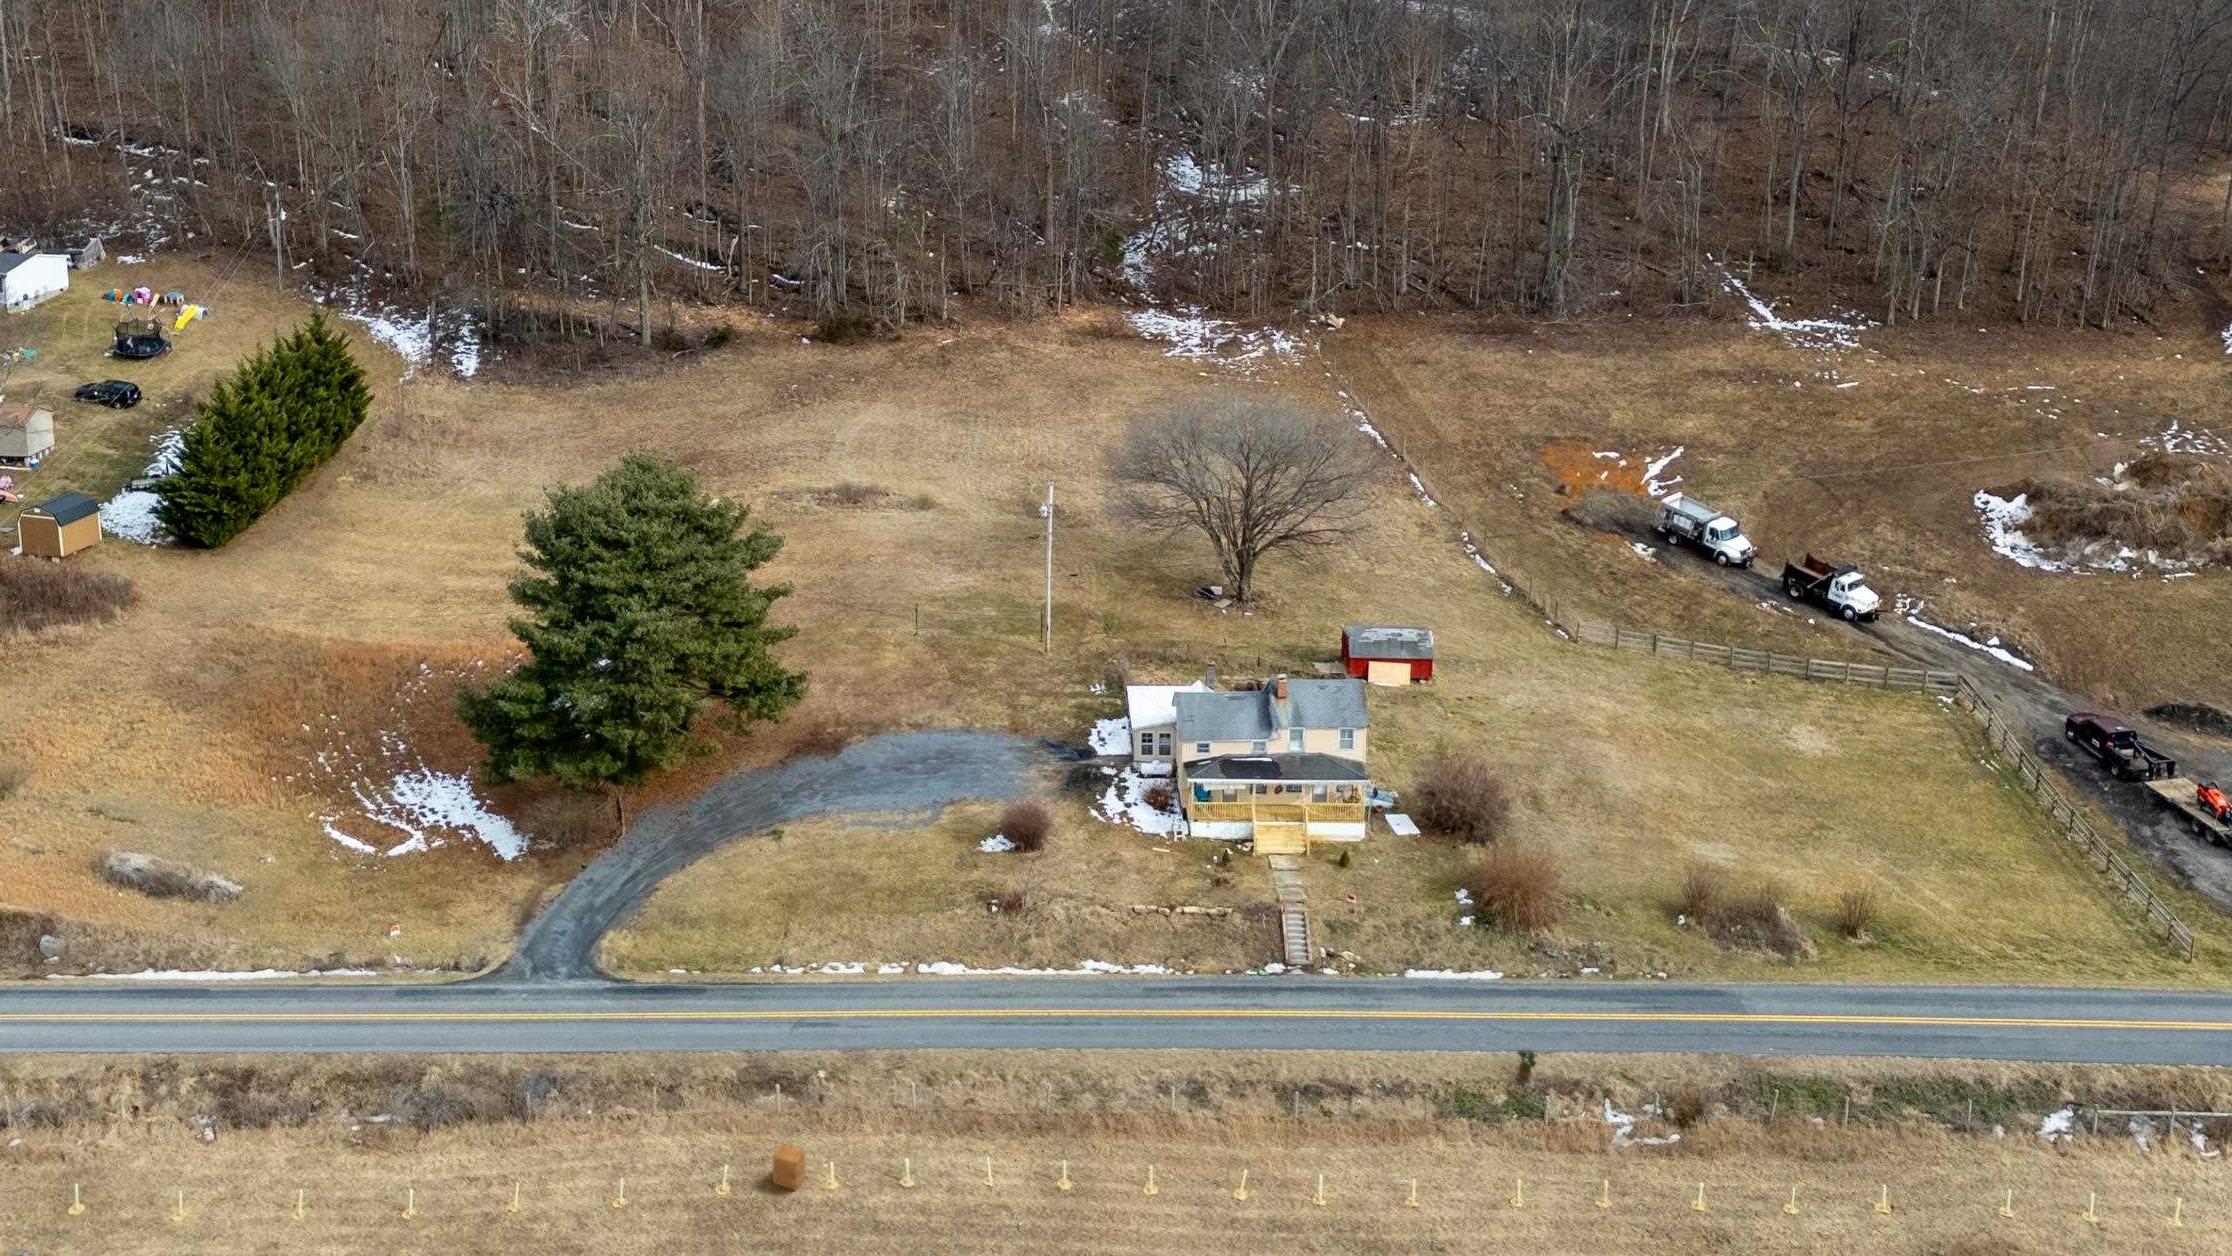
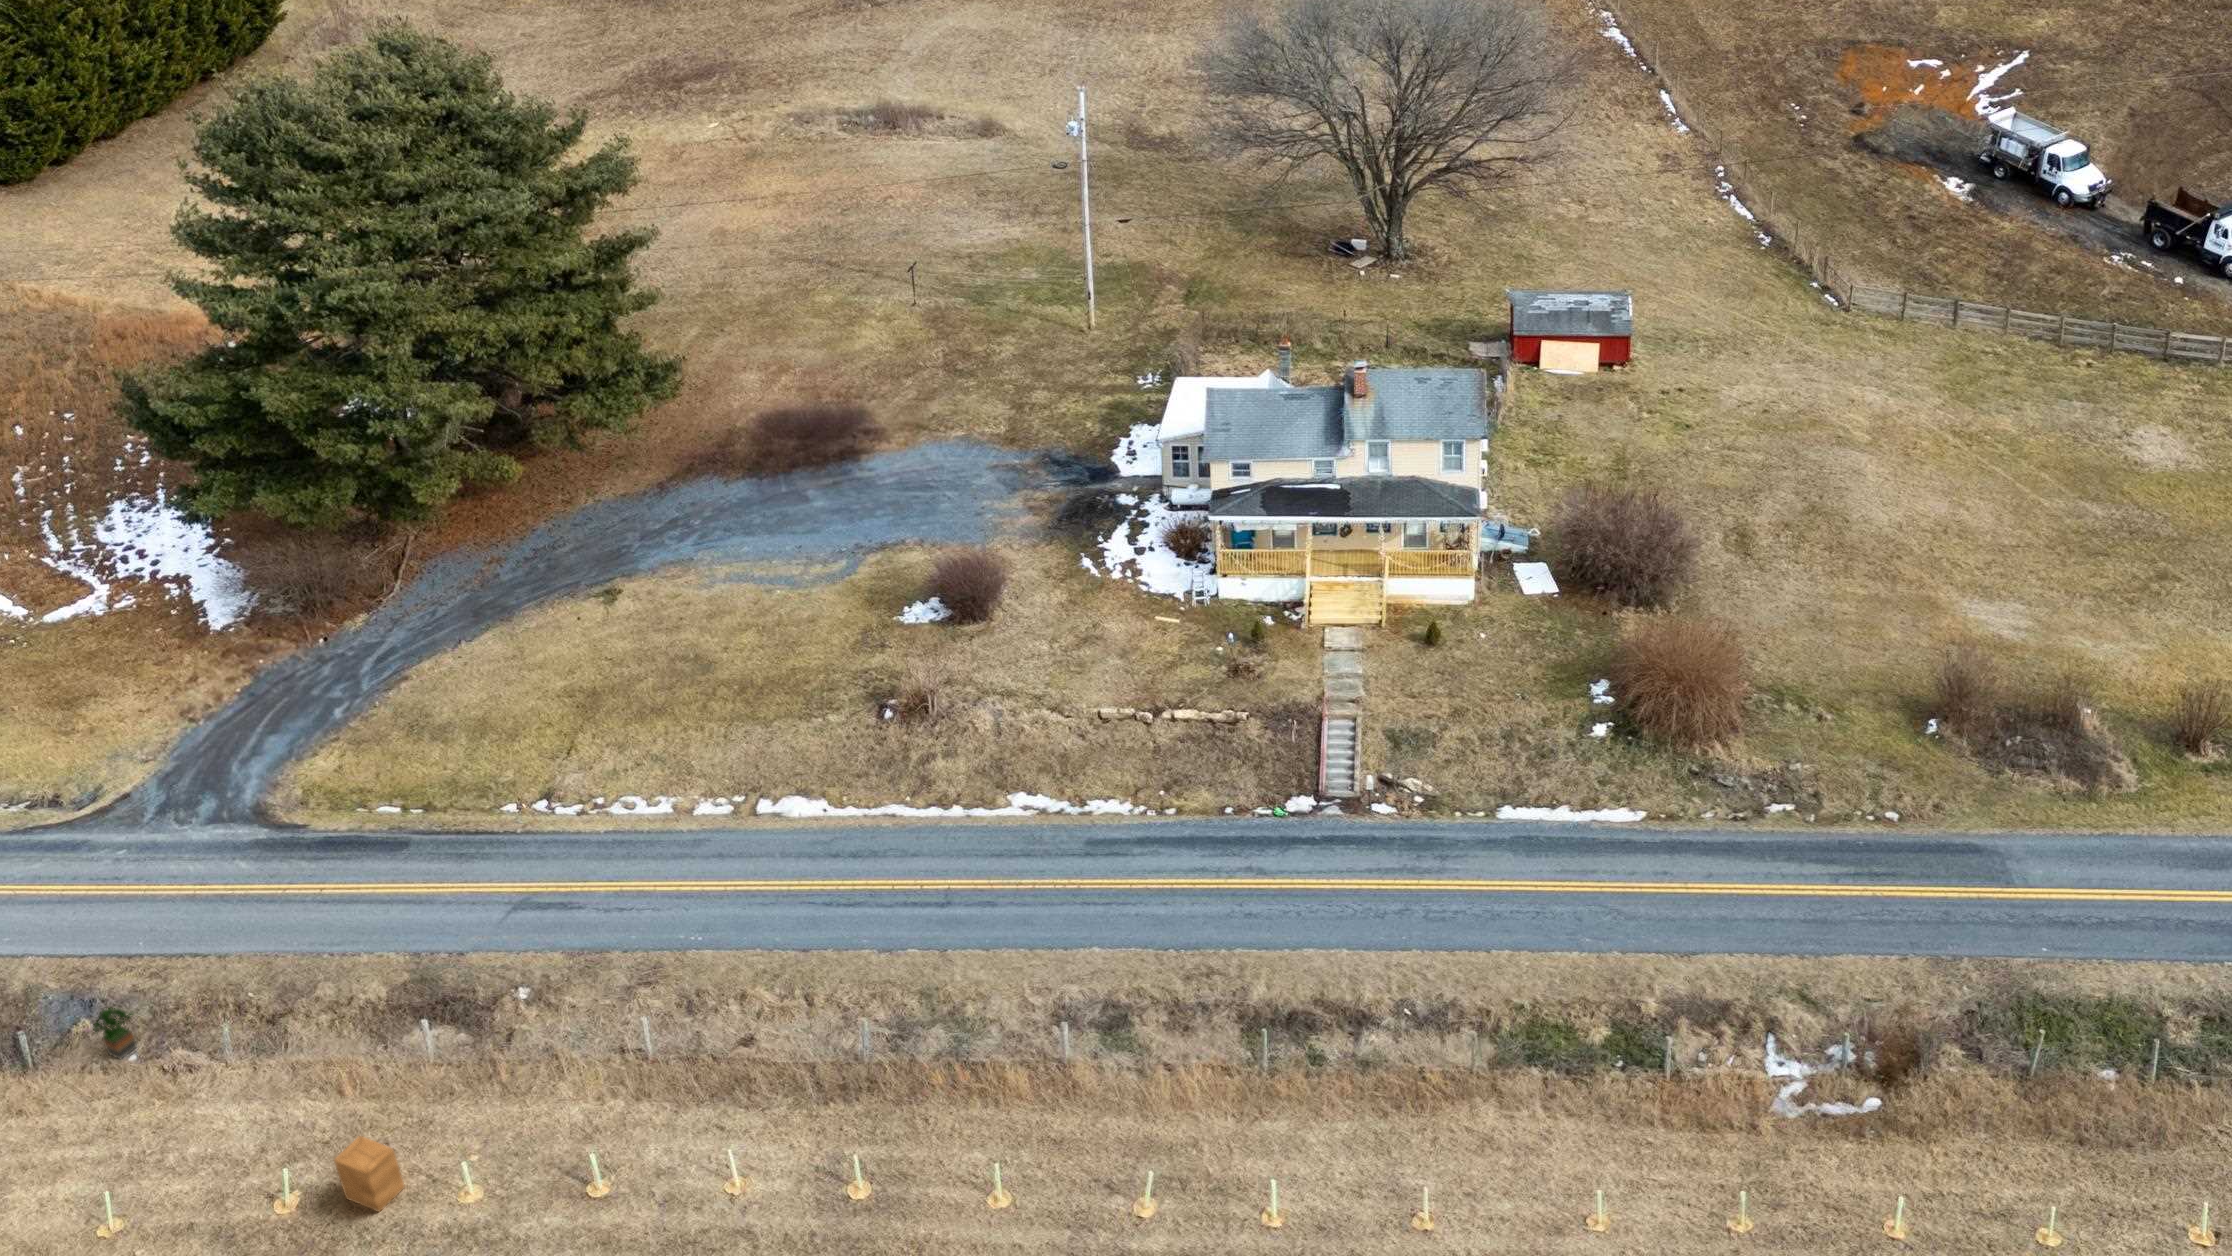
potted tree: present [1518,1050,1537,1082] -> present [93,1008,137,1059]

